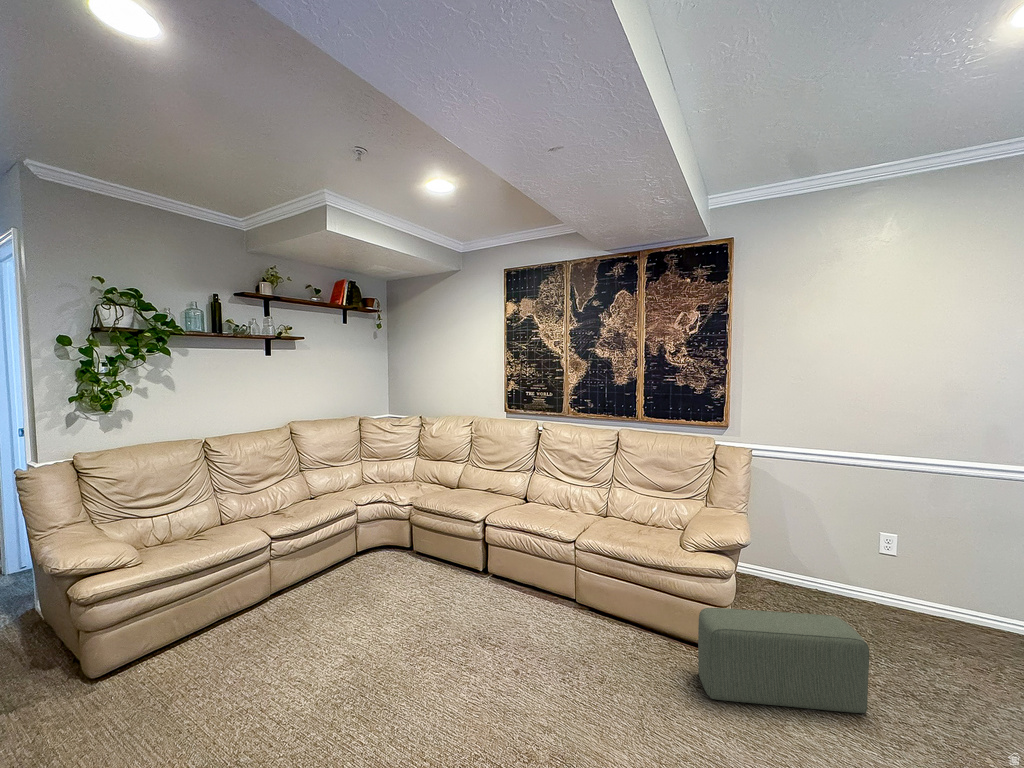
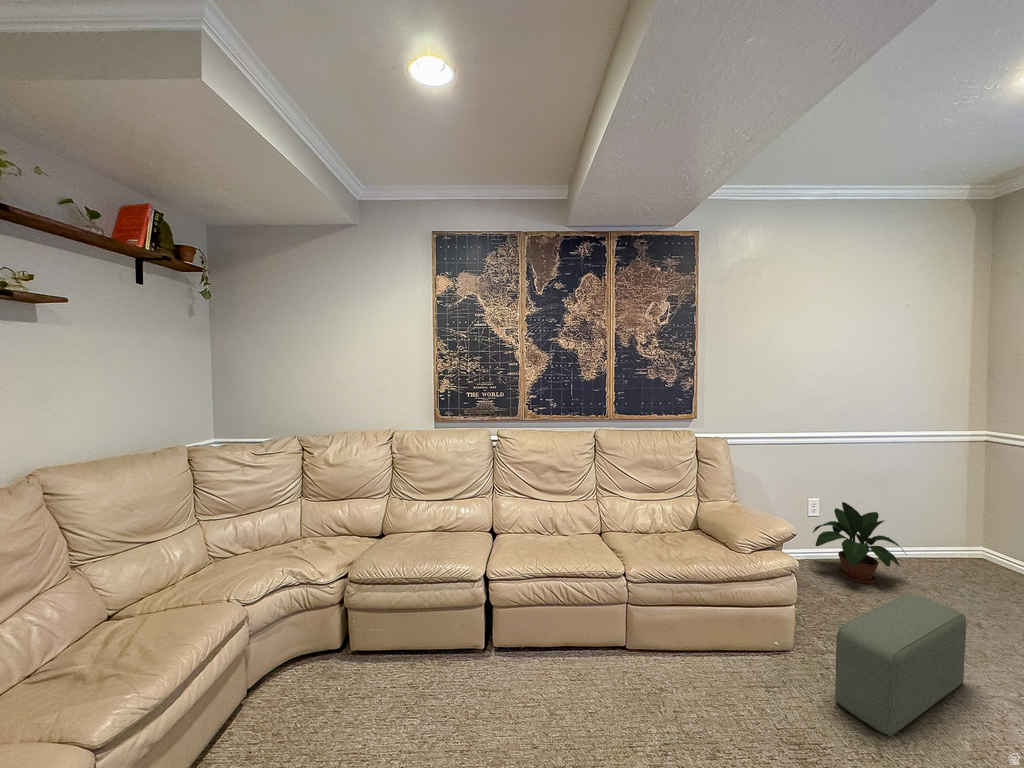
potted plant: none [853,536,975,639] -> present [813,502,904,584]

